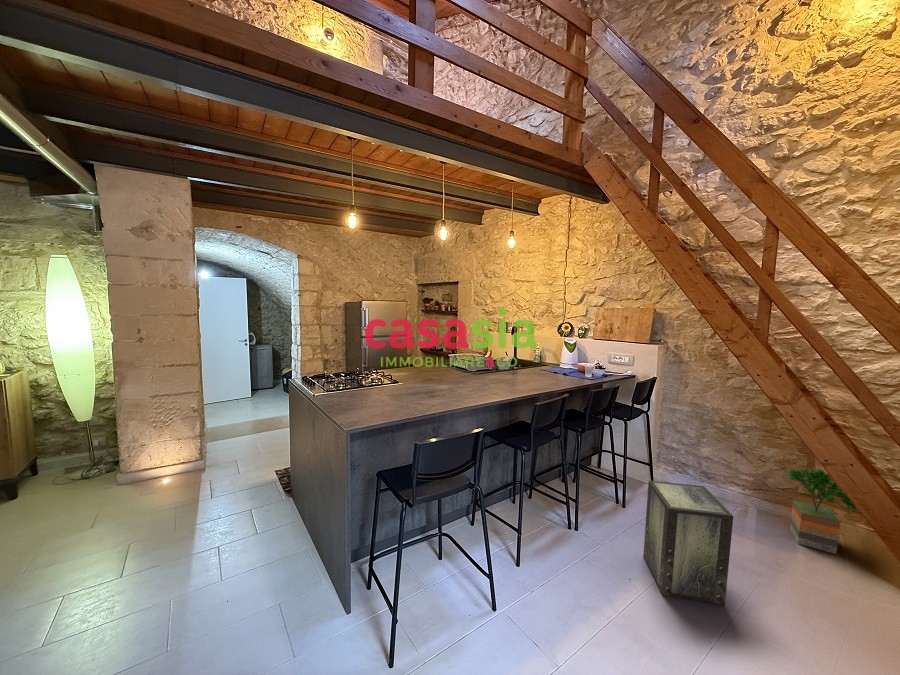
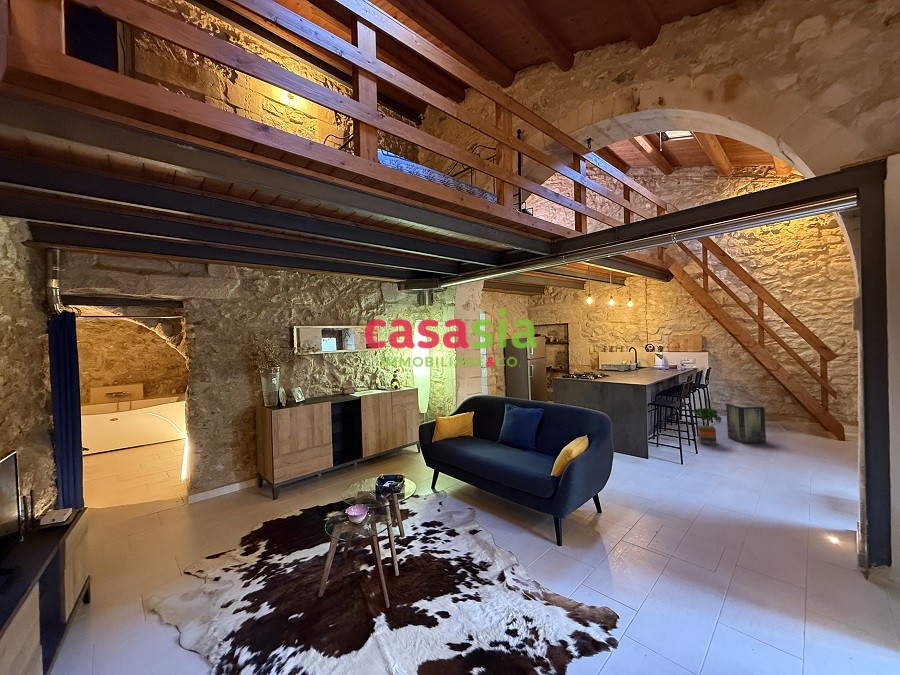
potted tree: present [788,467,858,554] -> present [693,408,722,445]

